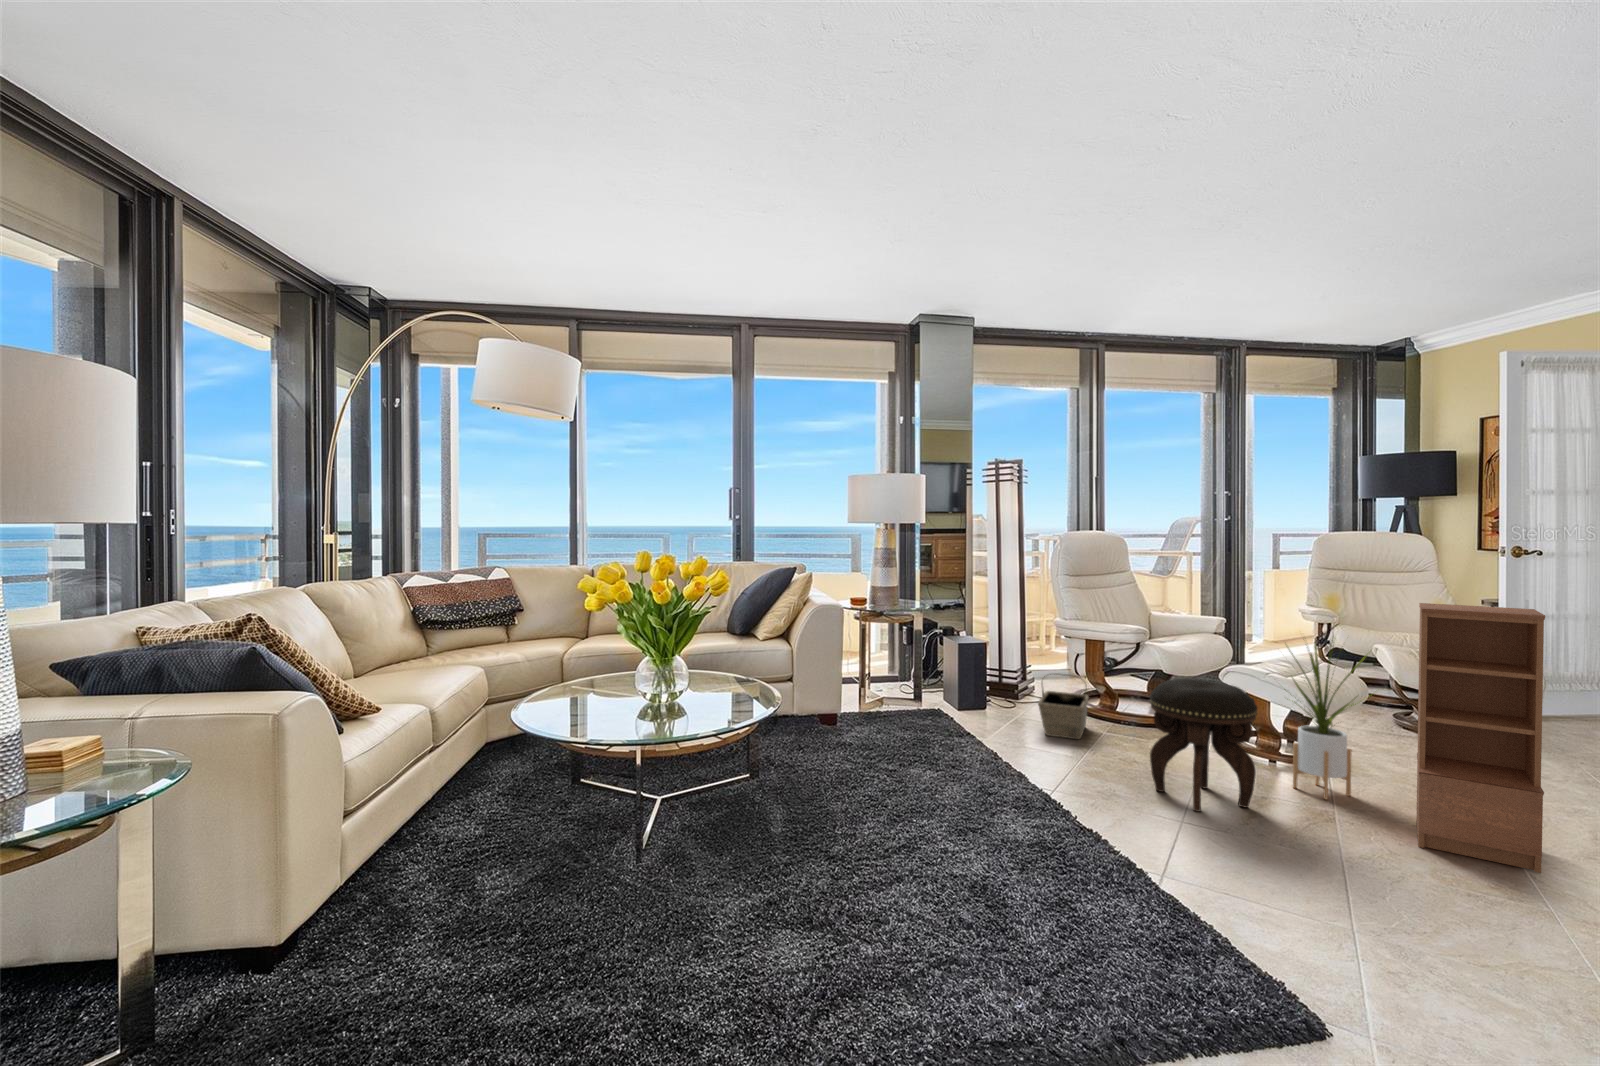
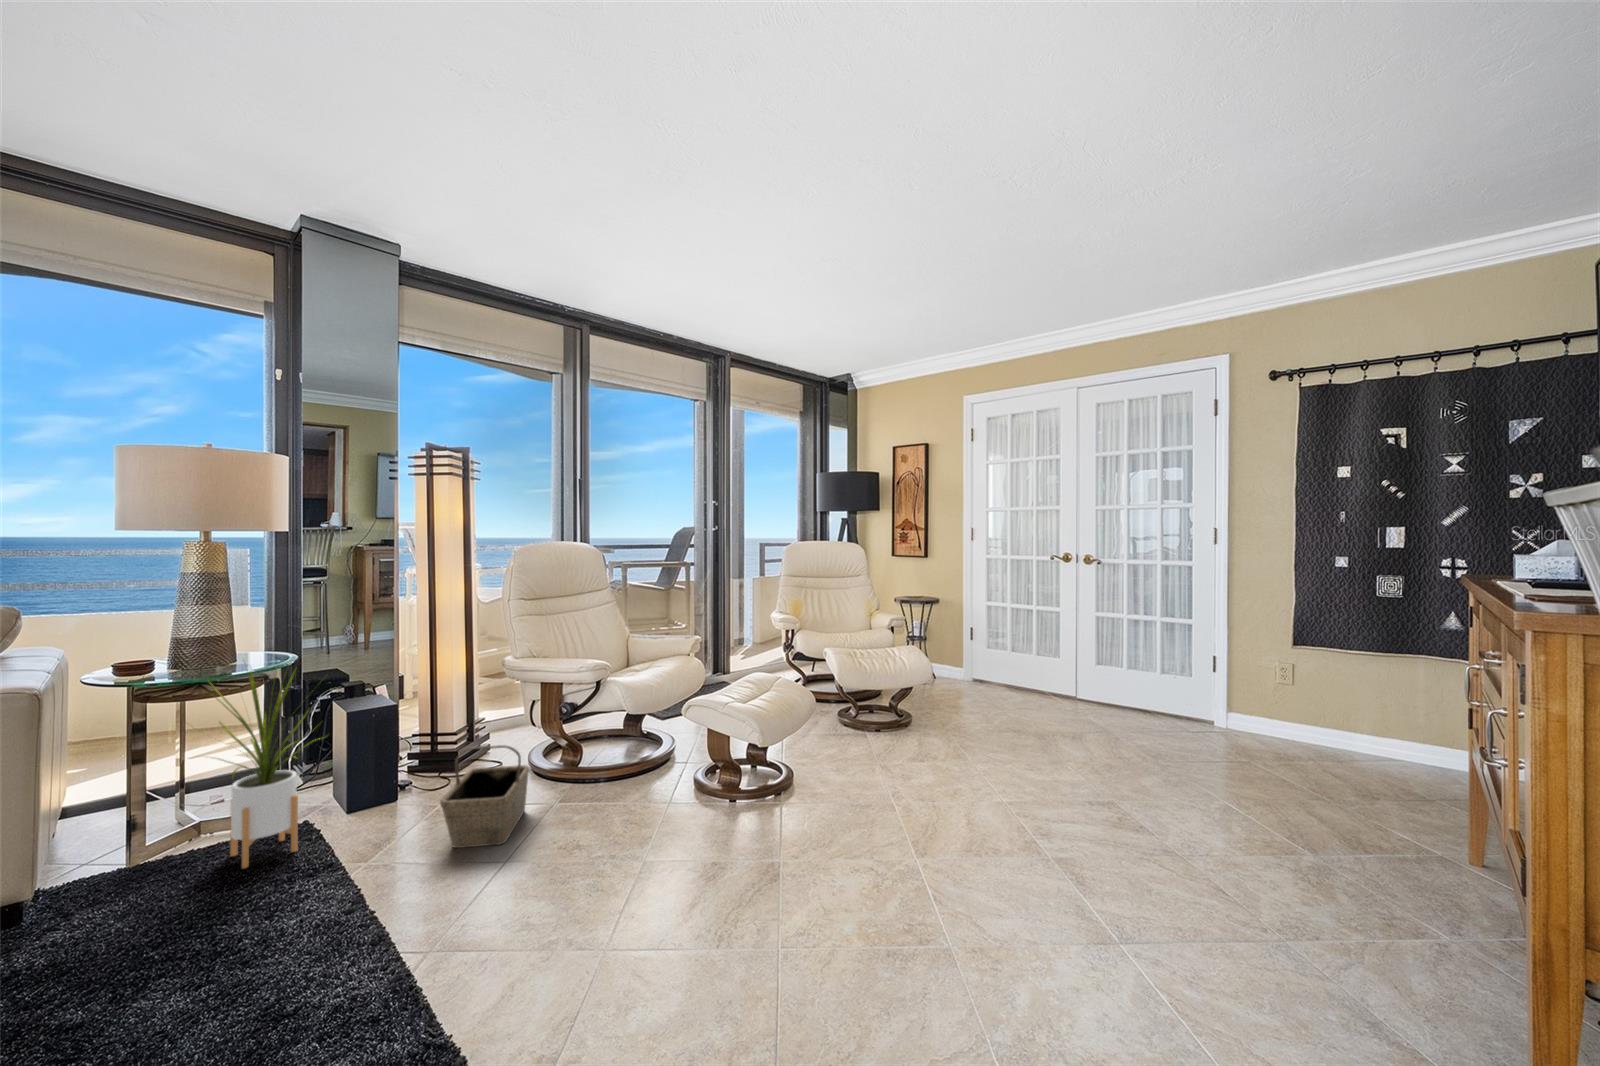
bookcase: present [1416,603,1545,873] -> none [885,628,1013,964]
house plant: present [1292,644,1368,800] -> present [208,668,314,868]
footstool: present [1150,679,1258,812] -> none [564,758,712,991]

